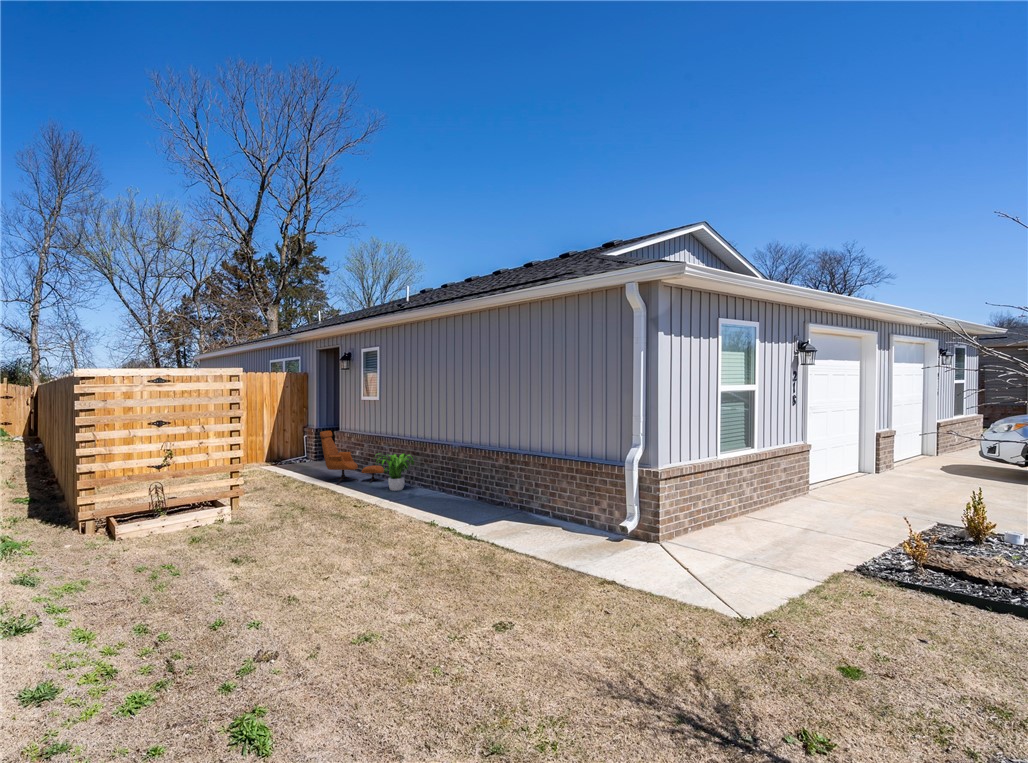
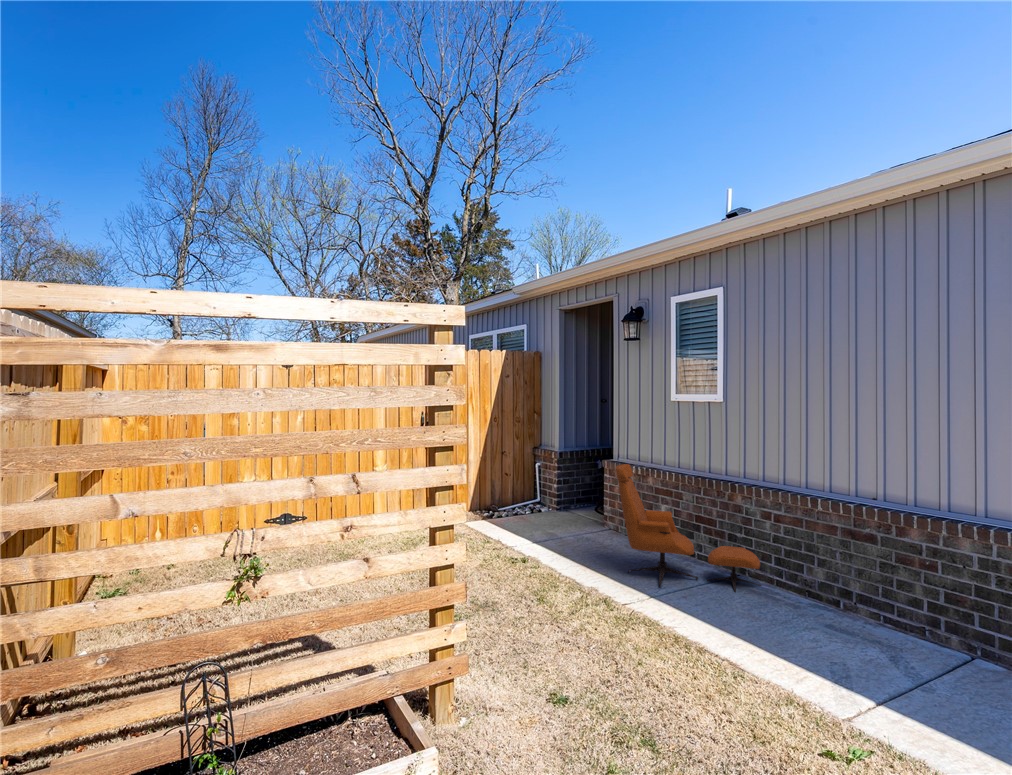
potted plant: present [376,454,414,491] -> none [785,534,922,639]

